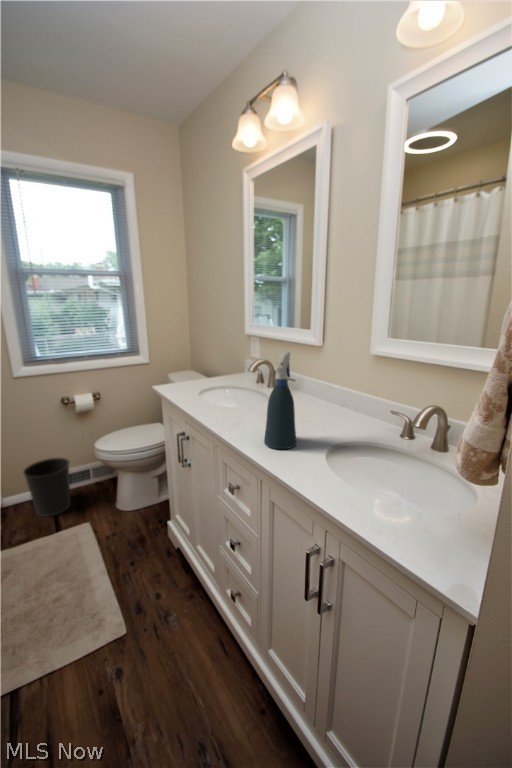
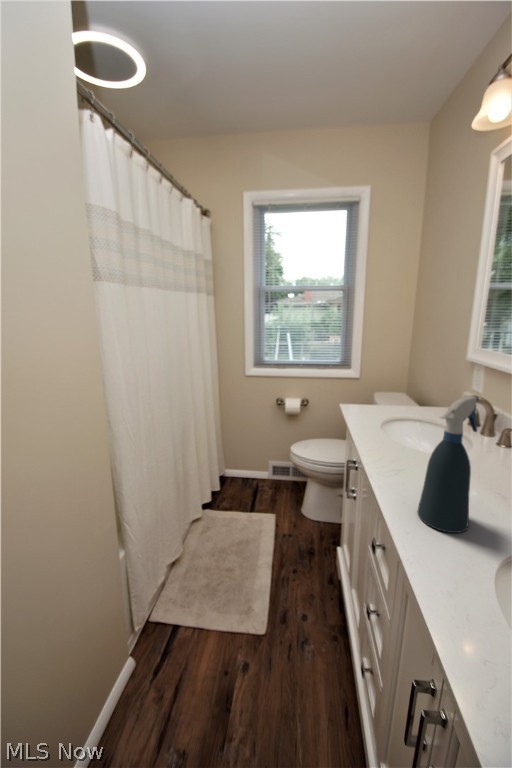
wastebasket: present [23,458,71,517] -> none [239,448,273,496]

